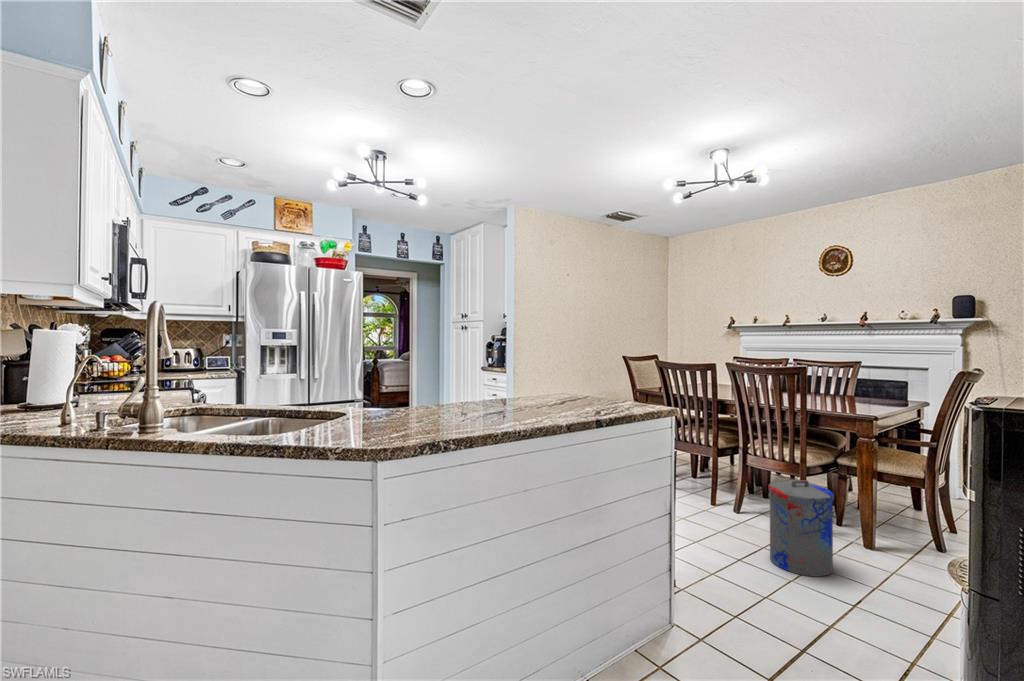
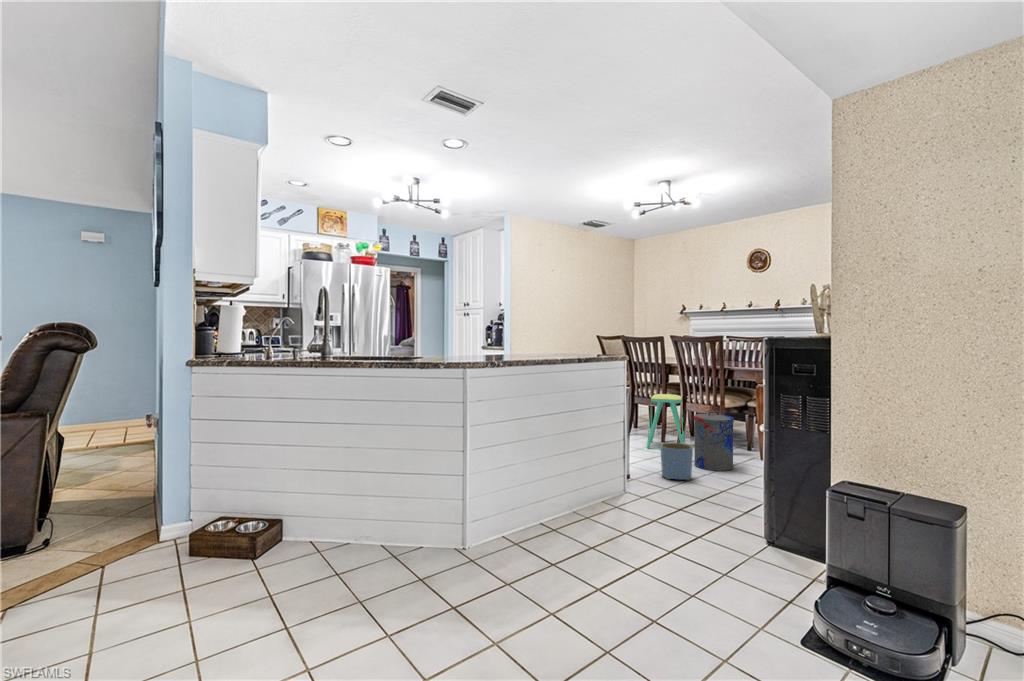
stool: none [694,442,749,527] -> present [647,394,685,449]
planter: none [722,533,775,601] -> present [661,443,693,480]

